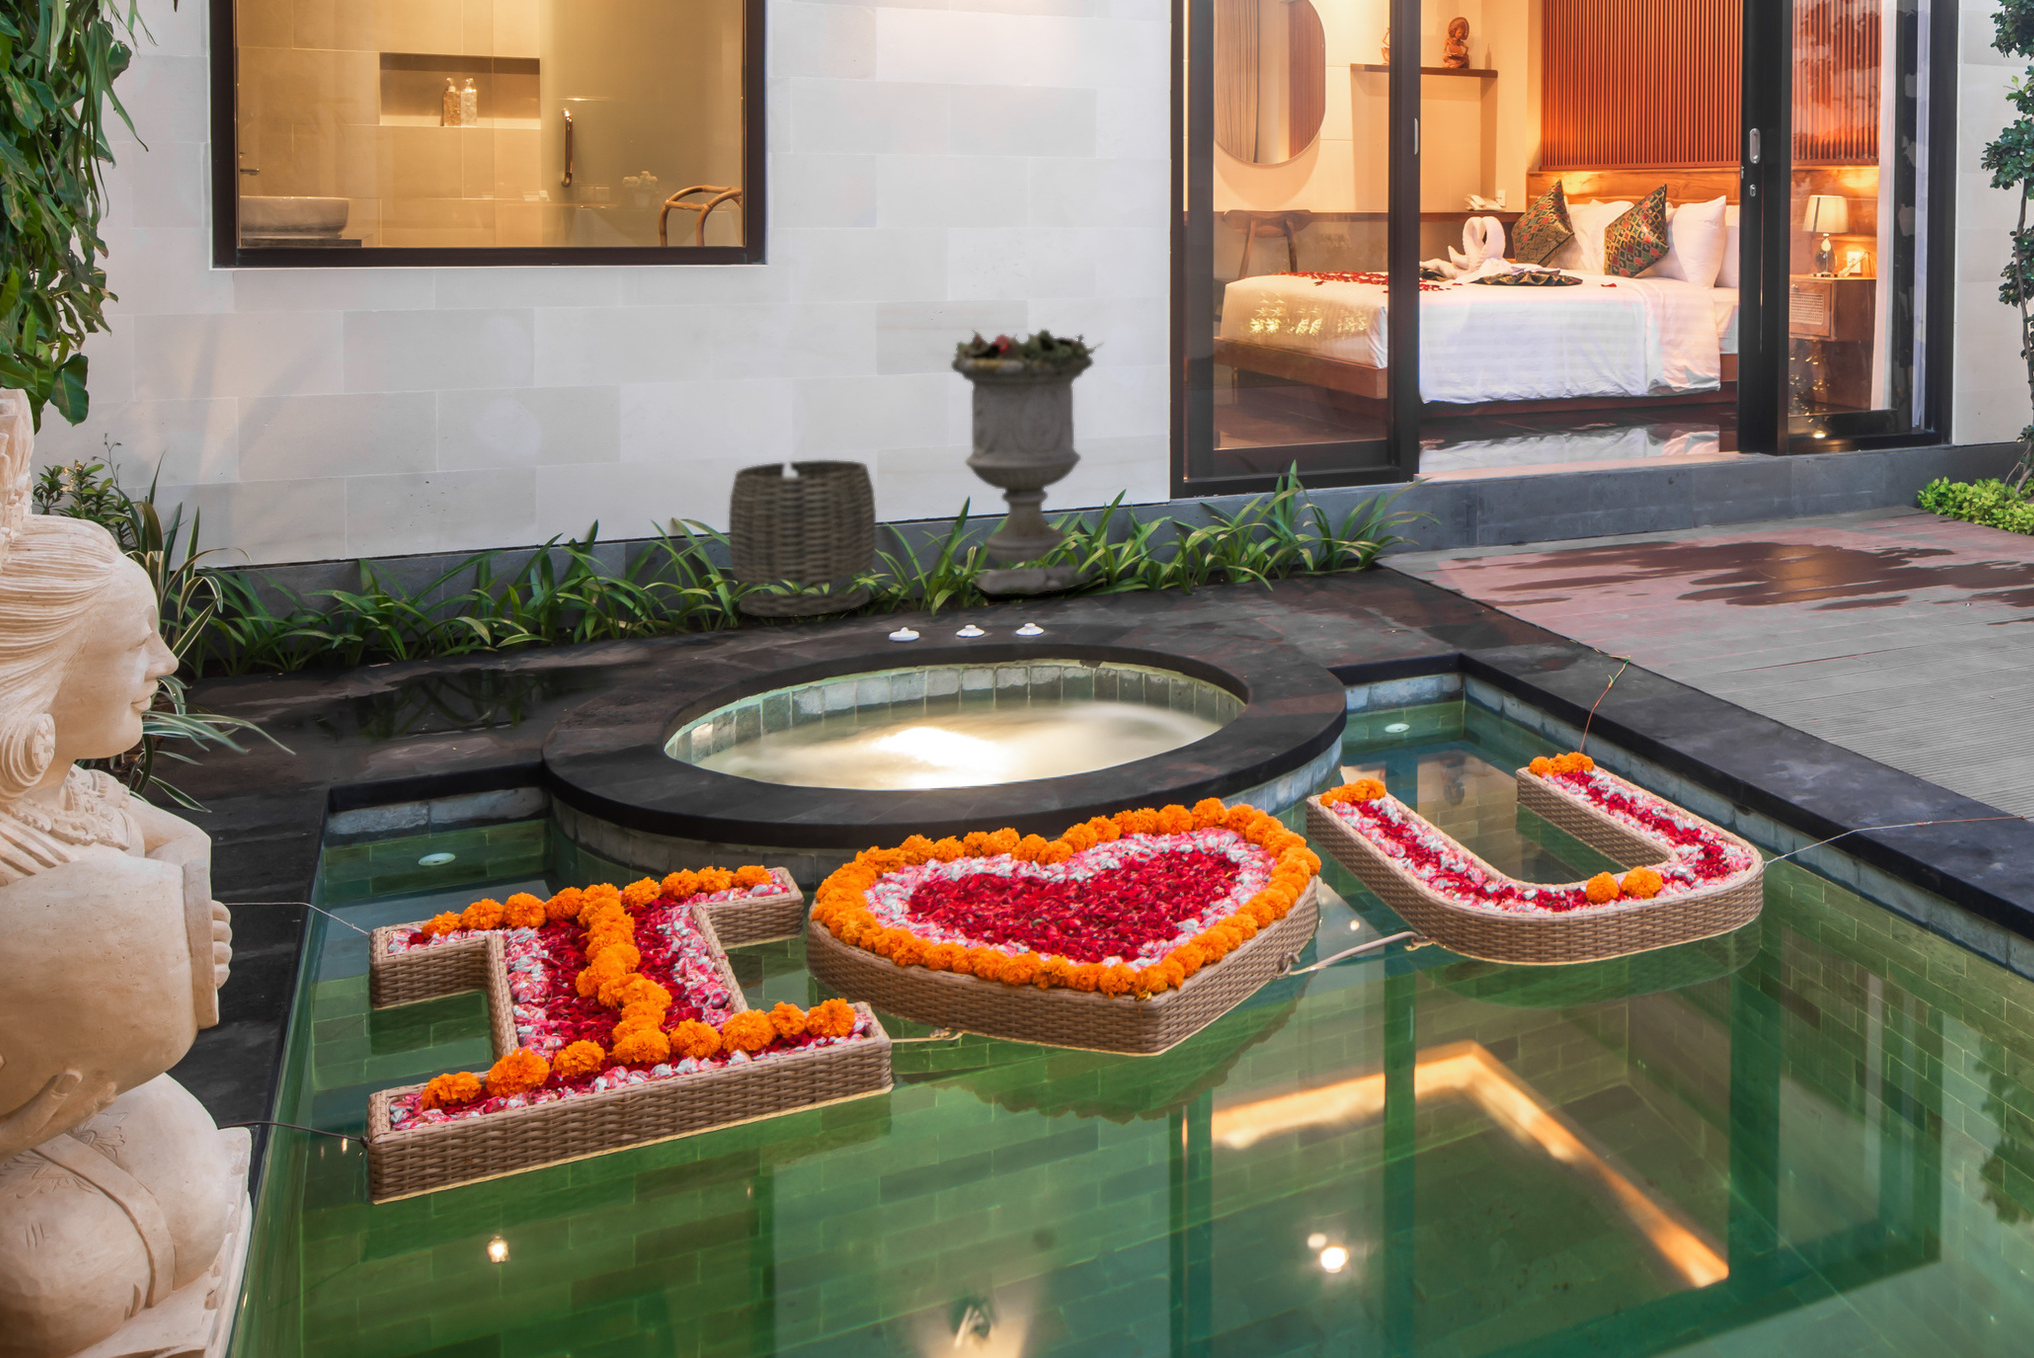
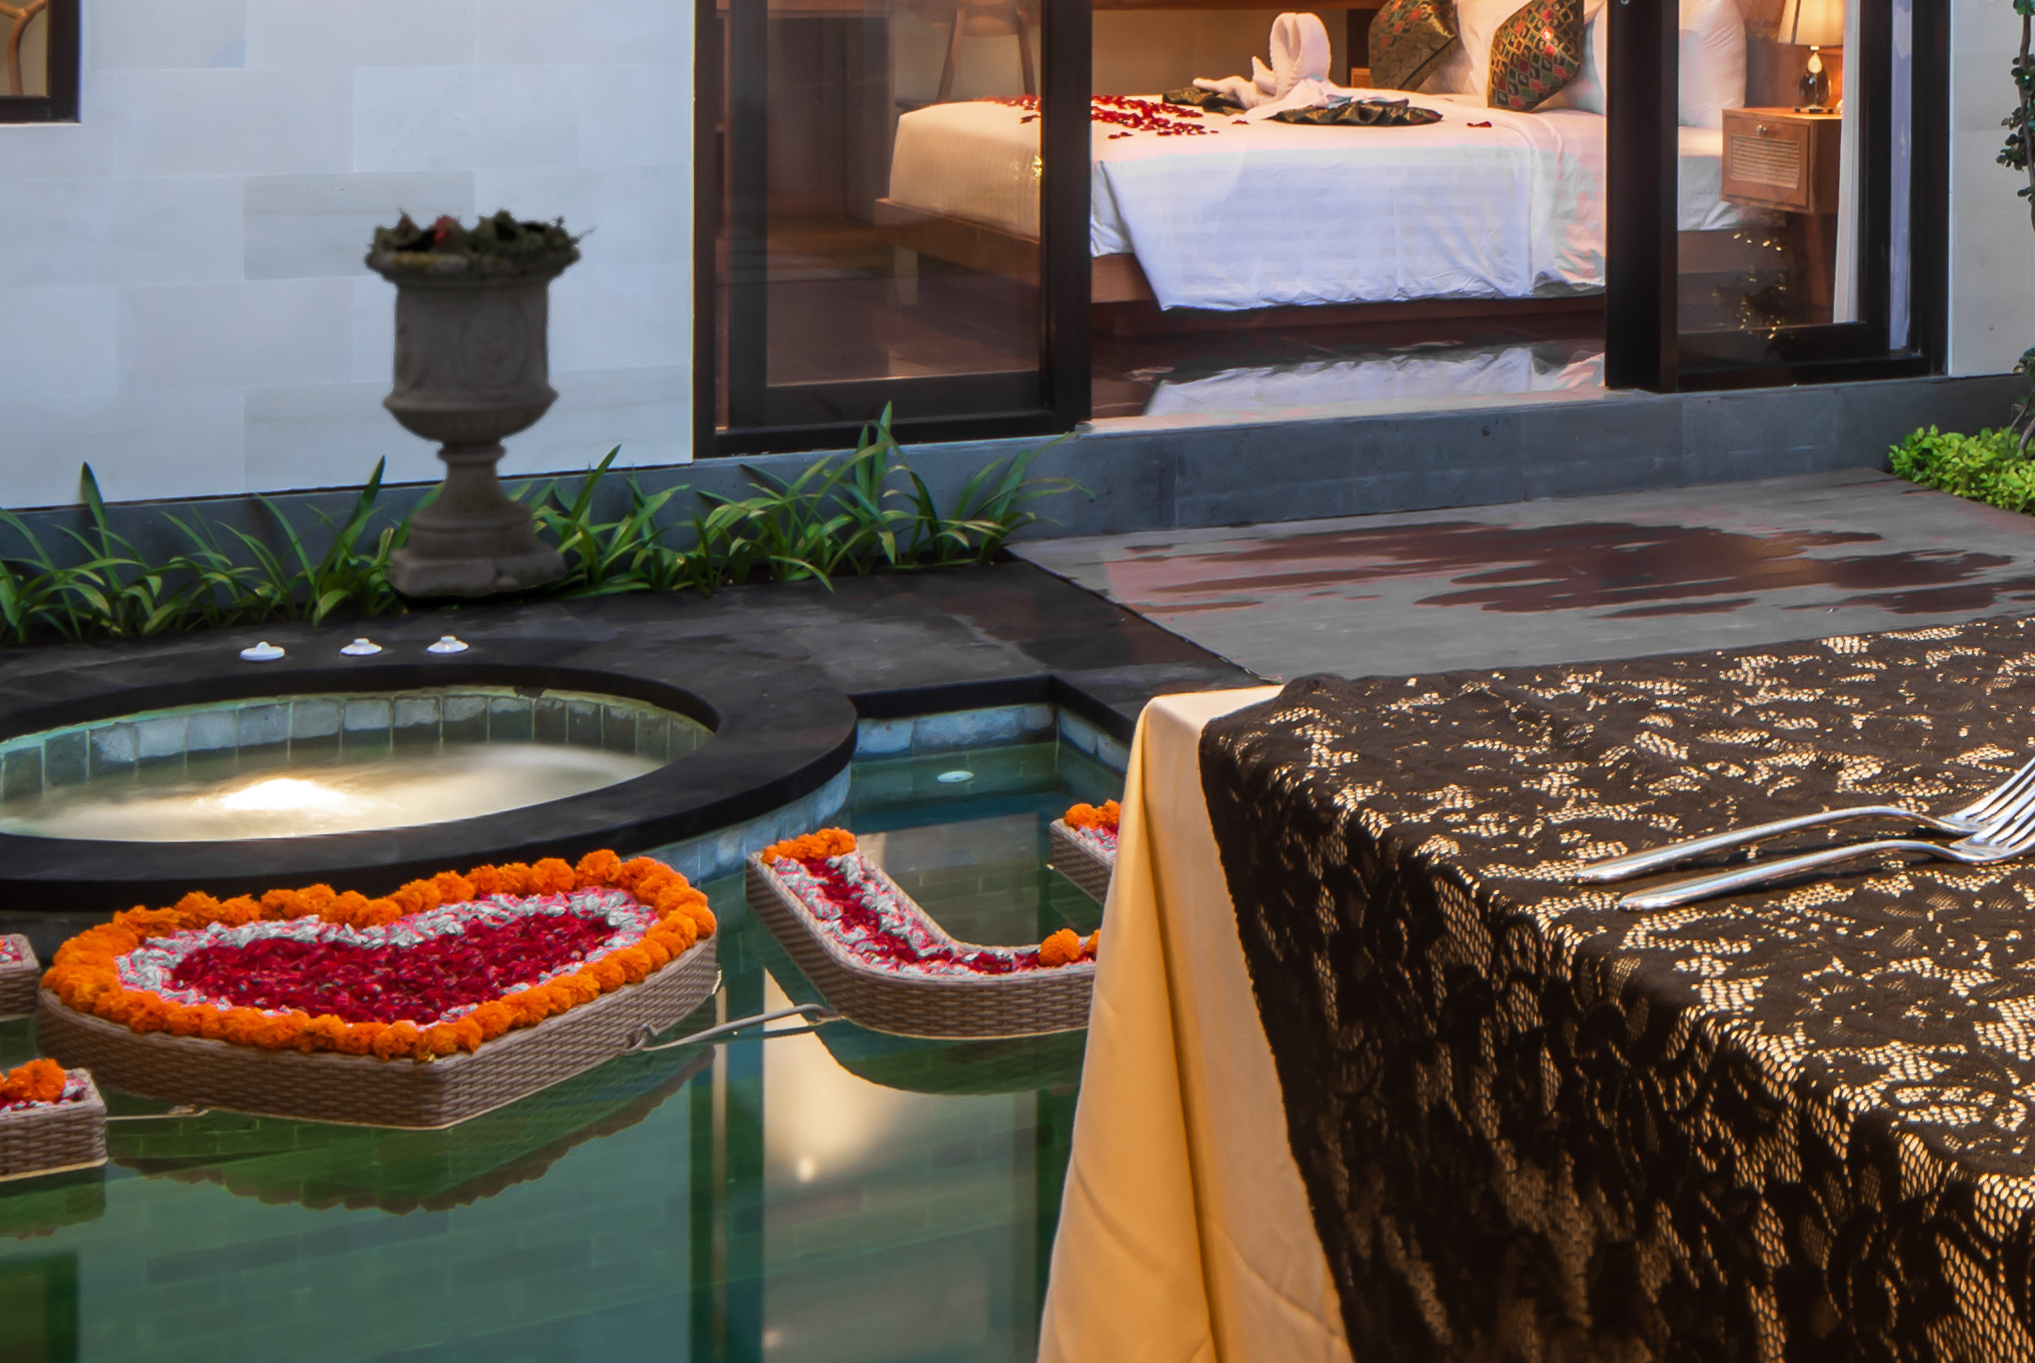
woven basket: present [729,460,877,617] -> none [12,400,239,630]

